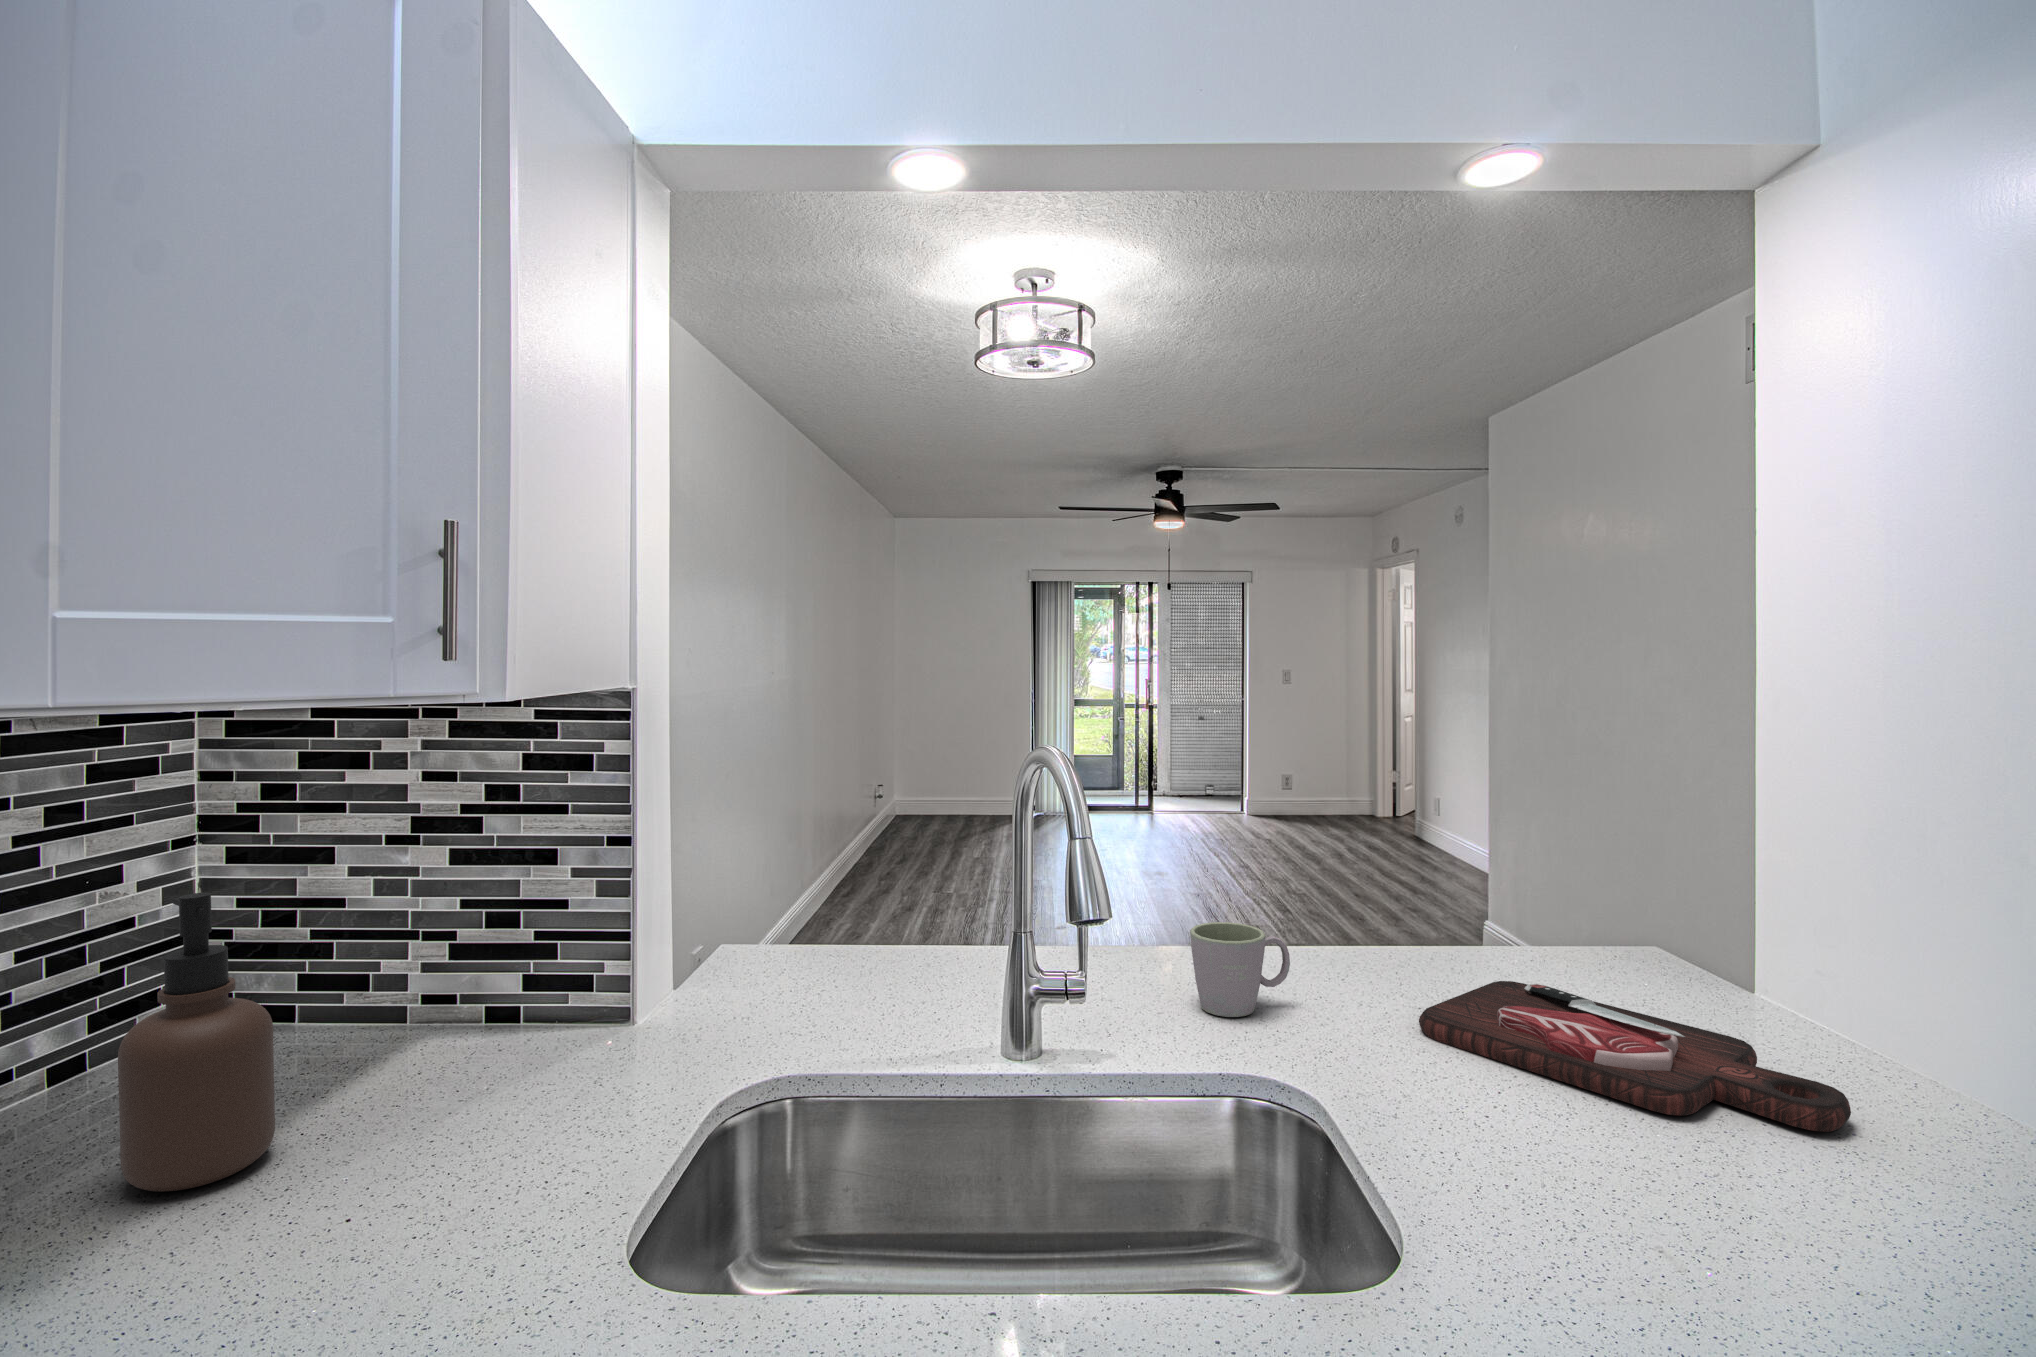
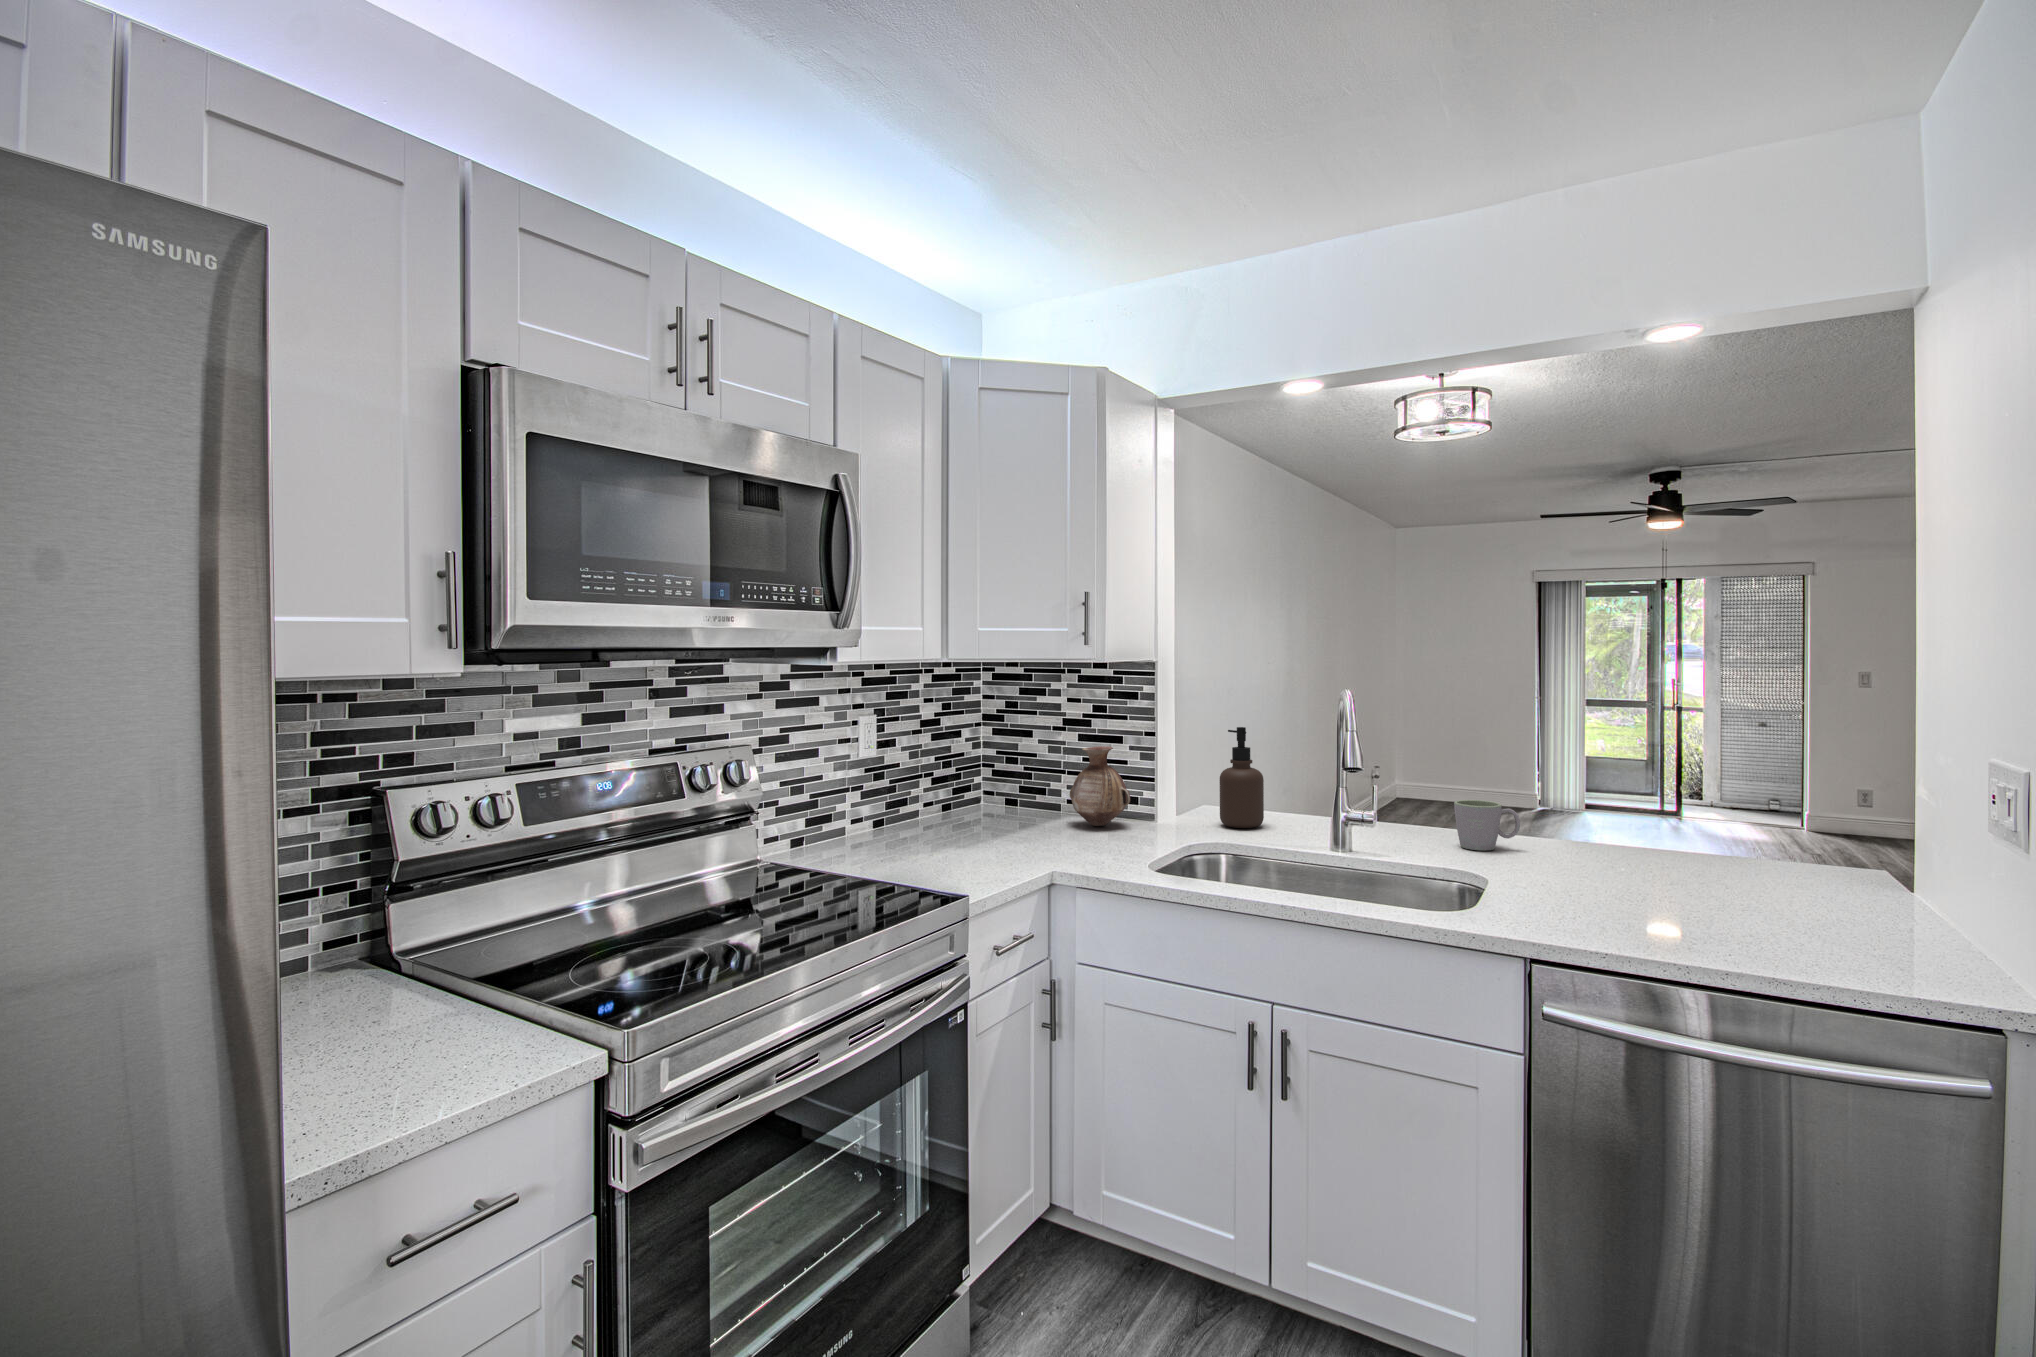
vase: none [424,882,577,1071] -> present [1070,746,1130,826]
soap dispenser: present [118,893,275,1191] -> present [1220,727,1264,828]
cutting board: present [1419,981,1851,1132] -> none [1591,853,1823,917]

